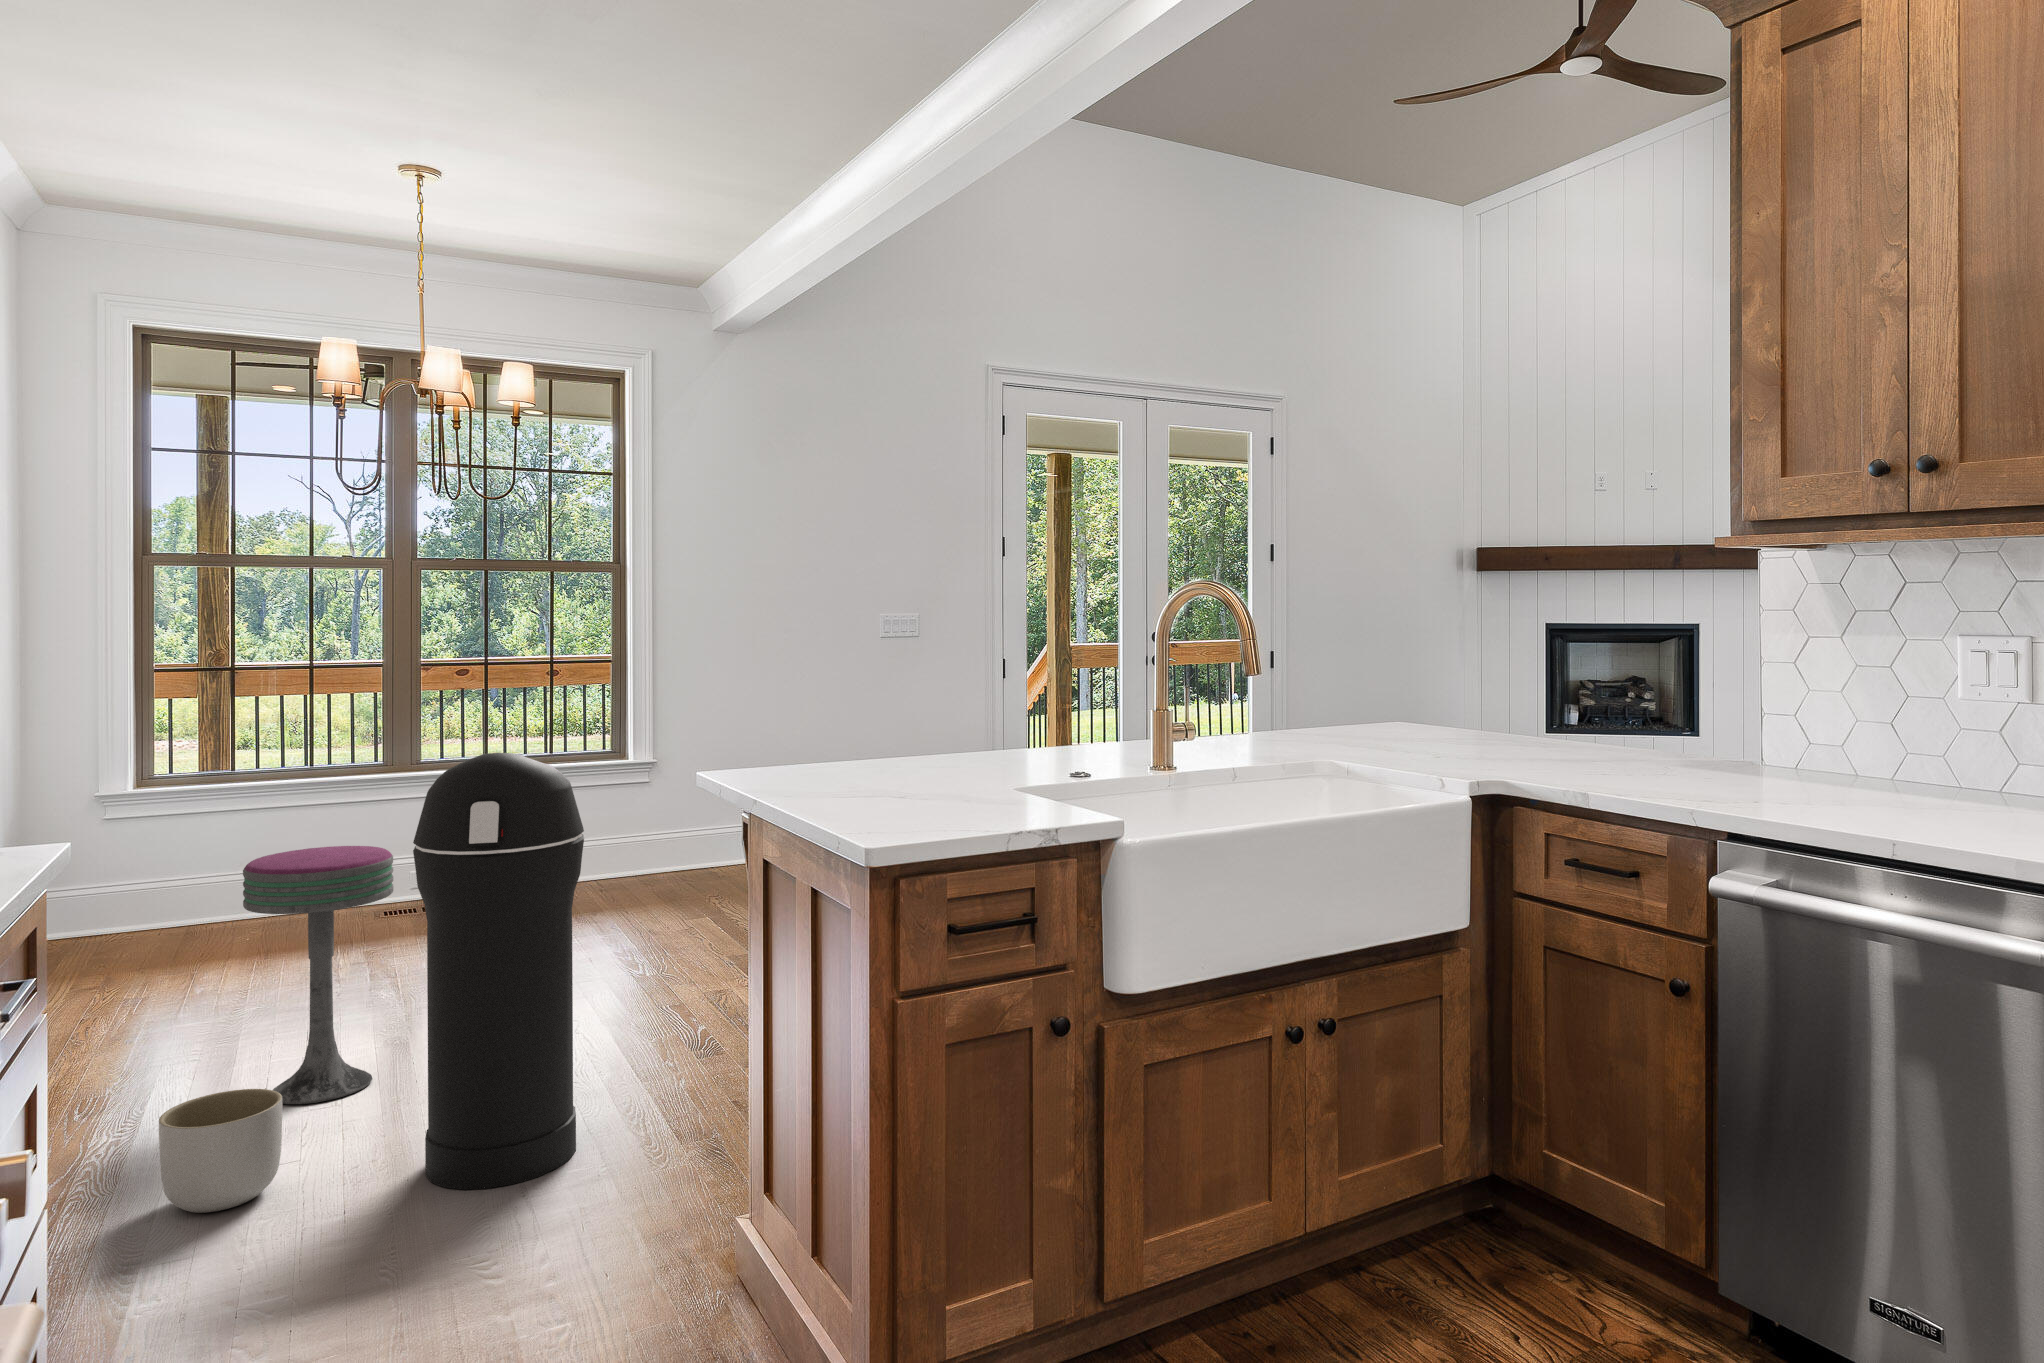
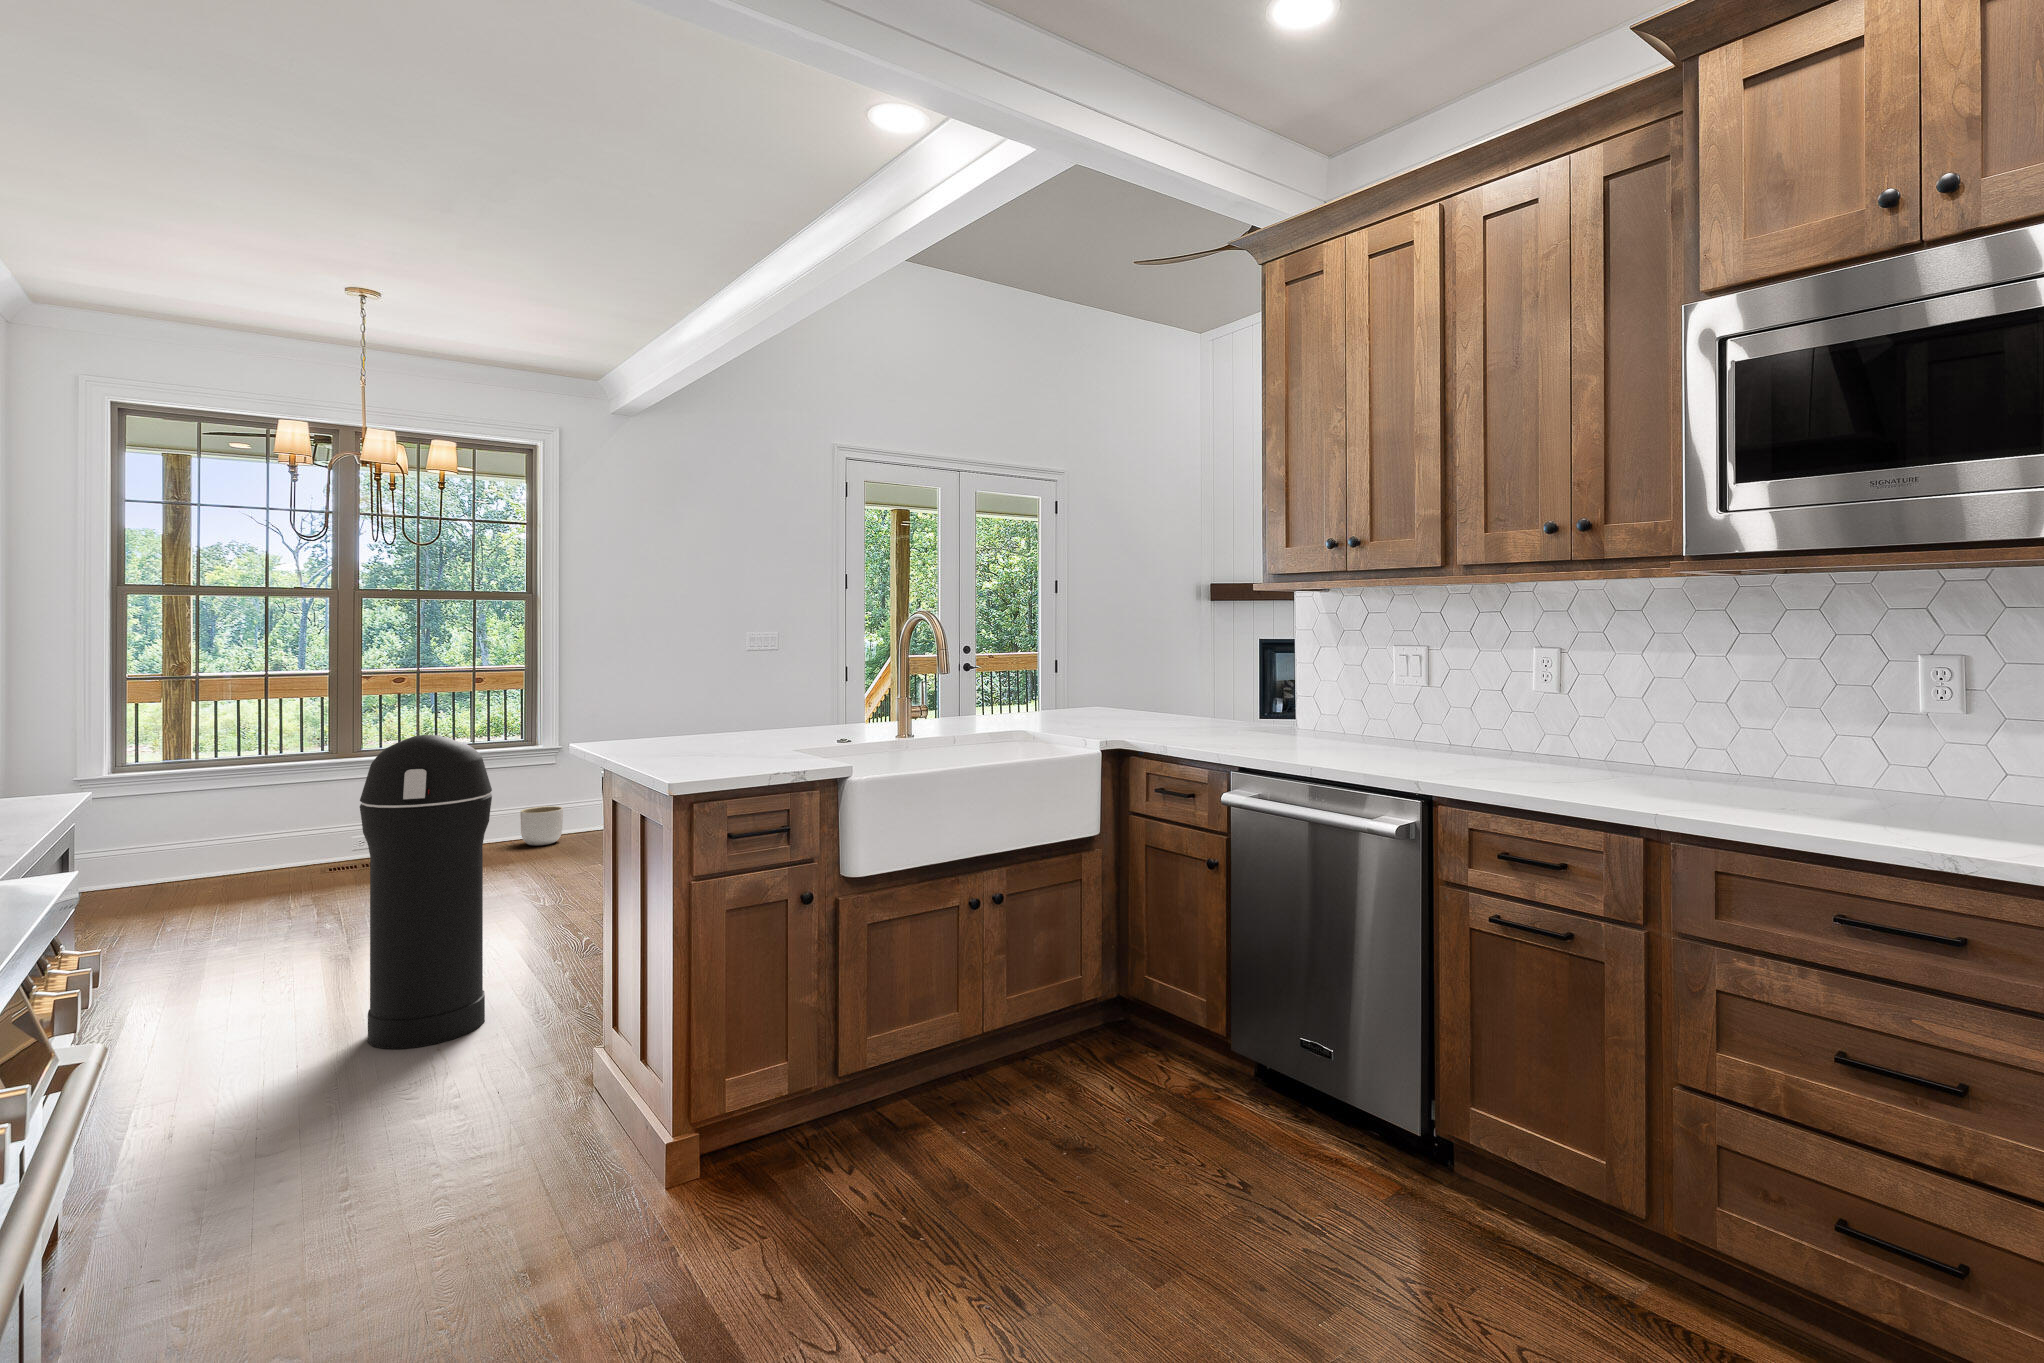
bar stool: present [243,846,393,1104] -> none [219,810,342,1003]
planter: present [159,1089,283,1213] -> present [520,806,563,846]

